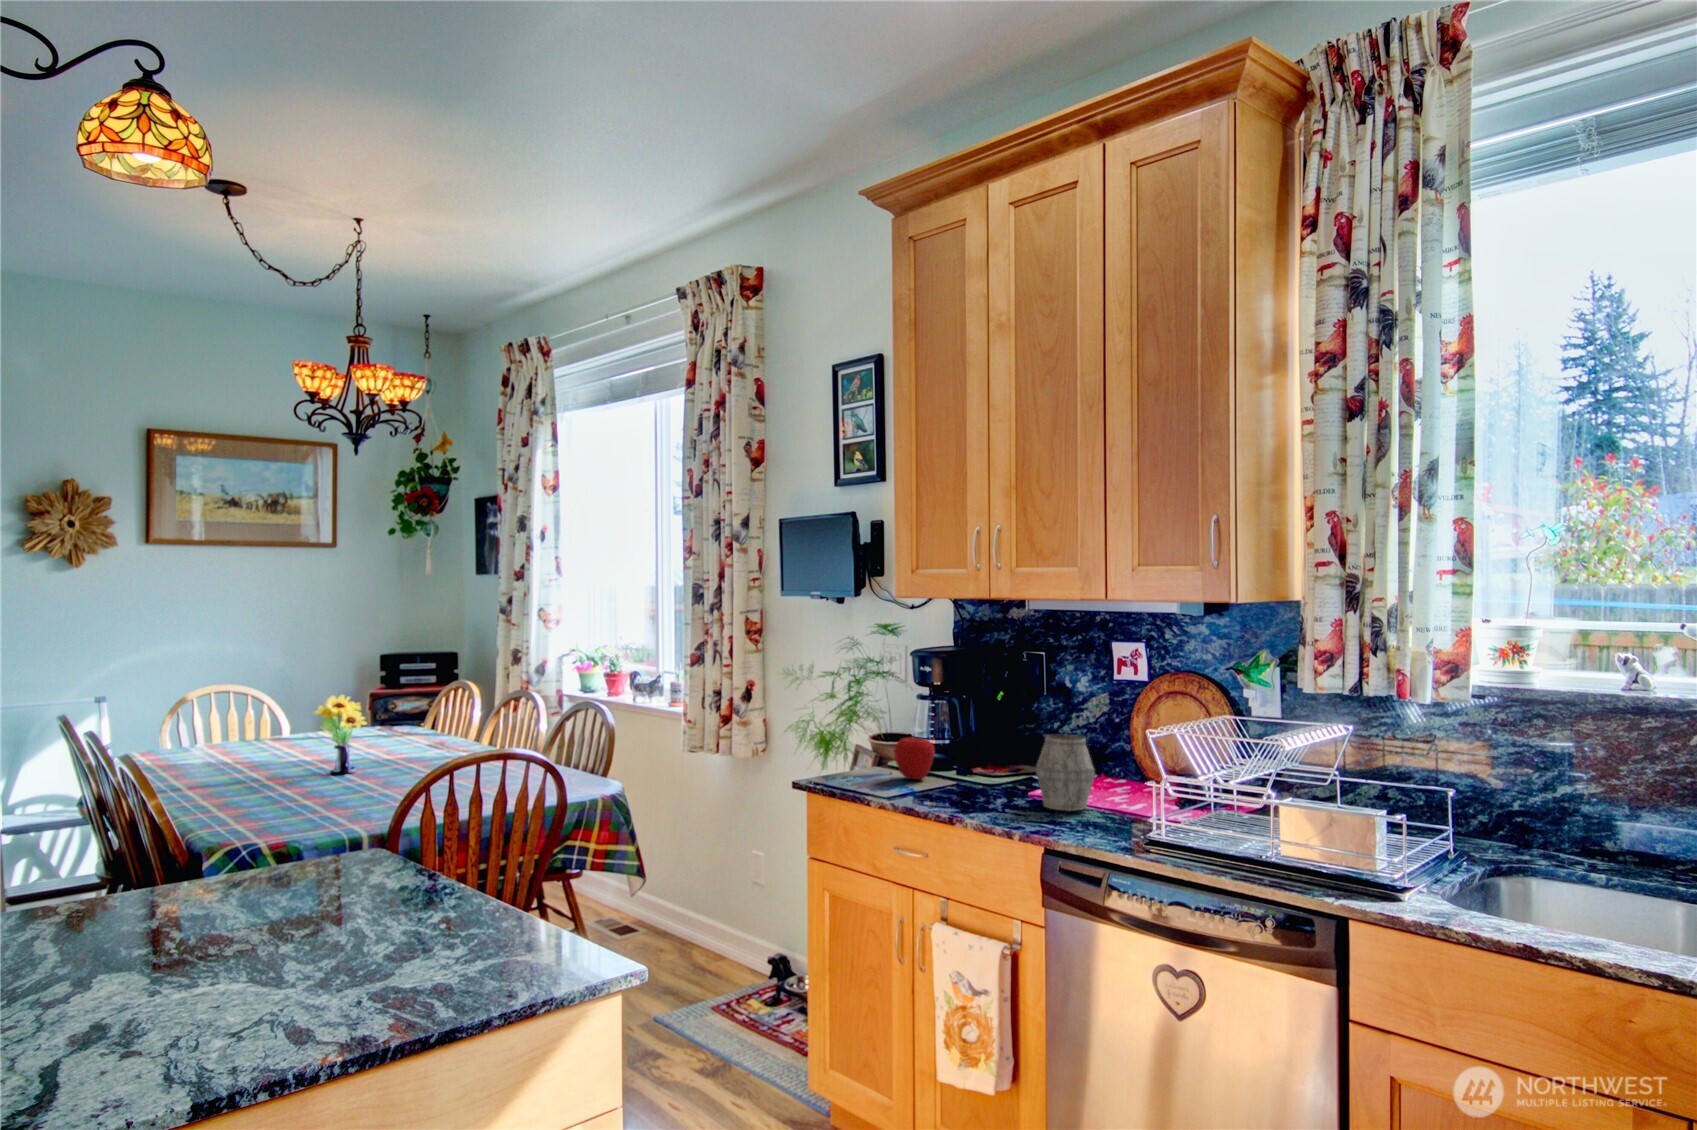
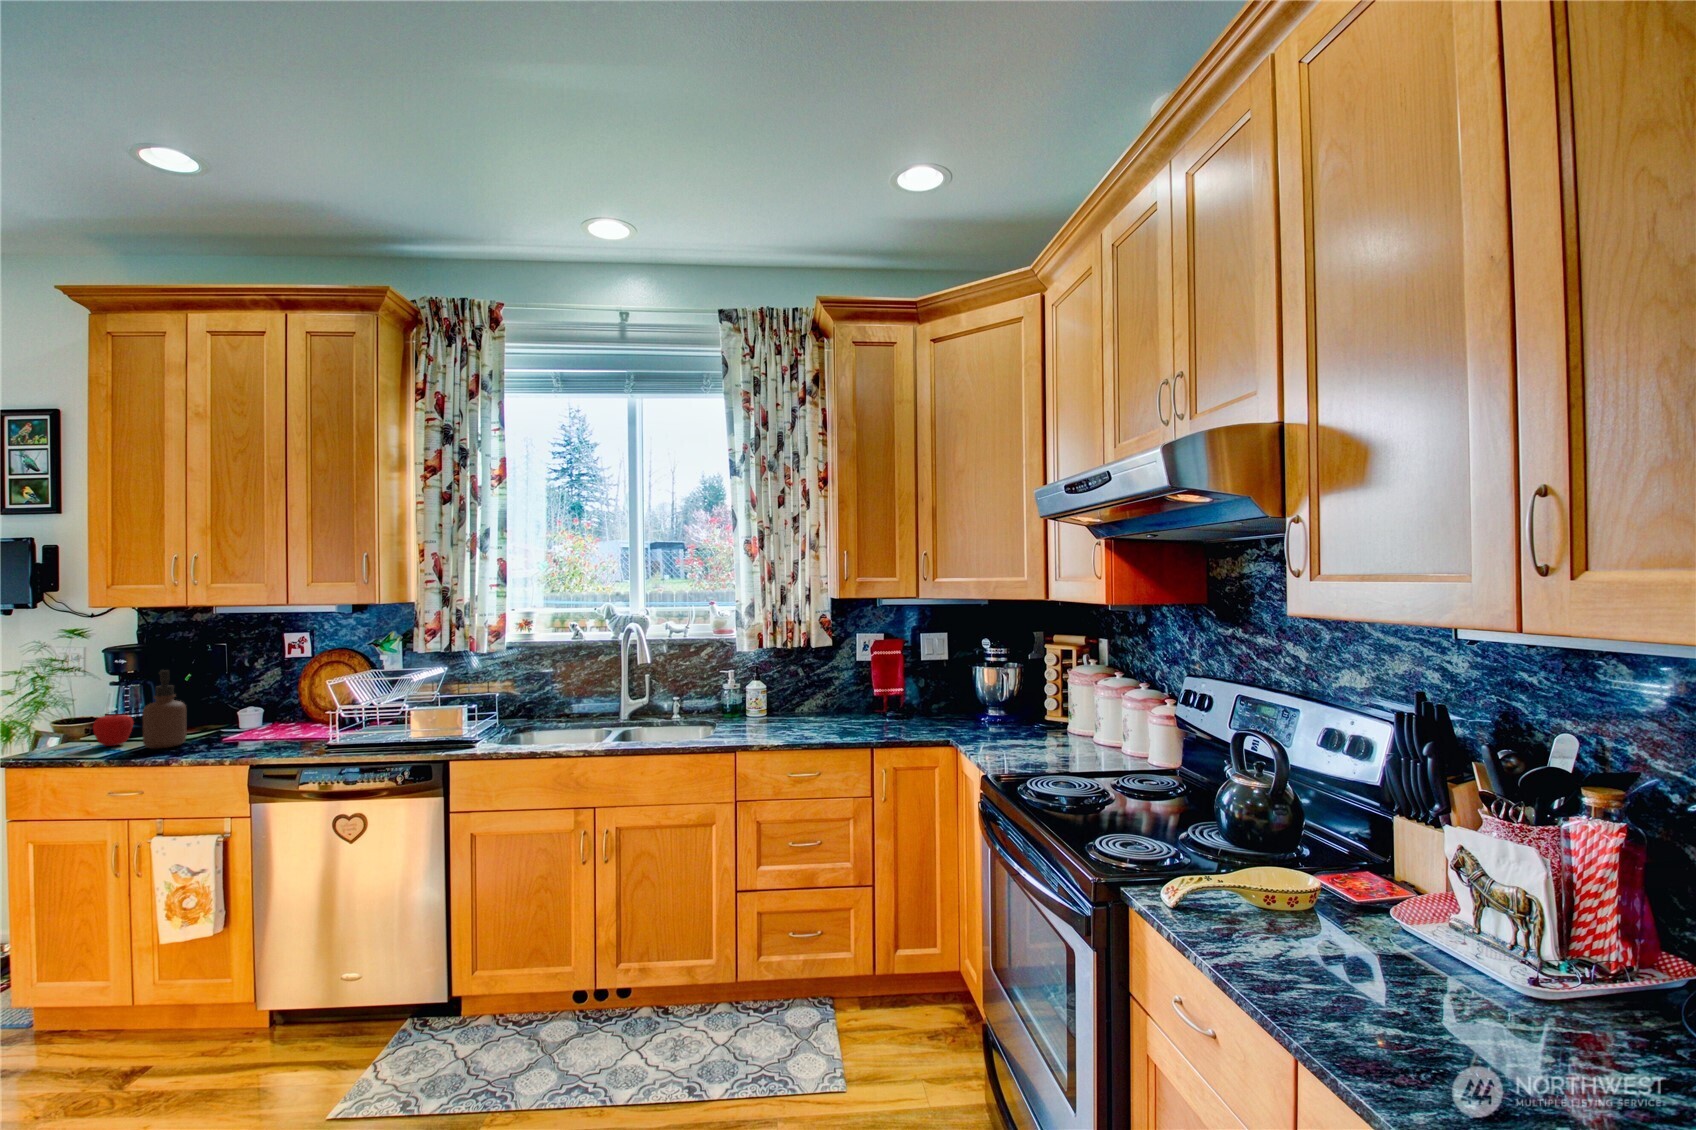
soap dispenser: none [940,683,986,794] -> present [143,670,186,749]
mug: present [1036,735,1095,811] -> none [233,695,280,745]

